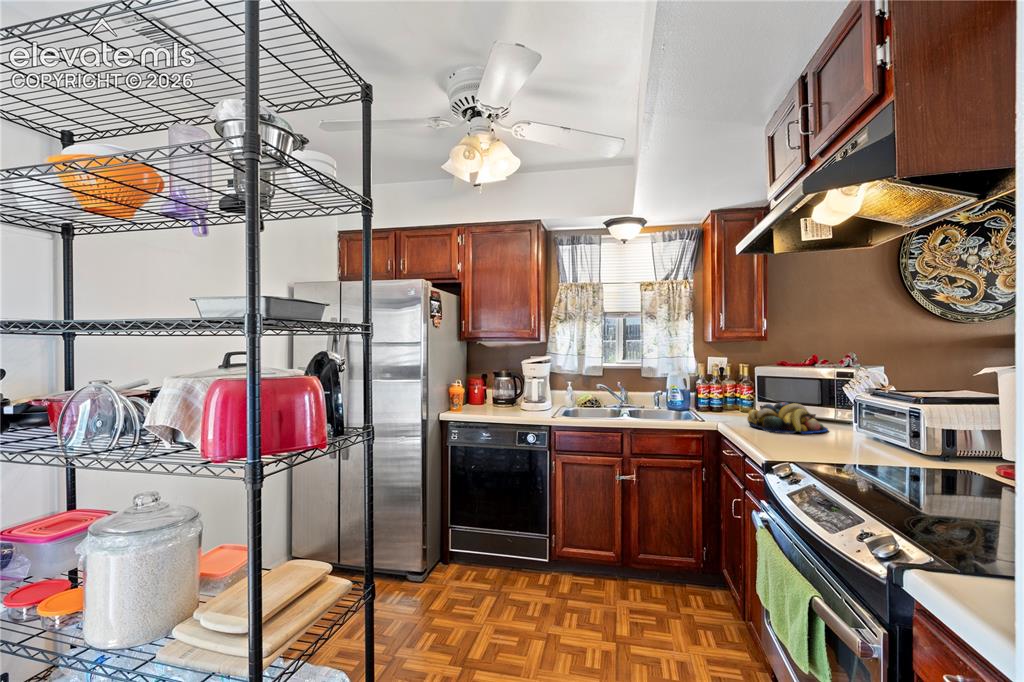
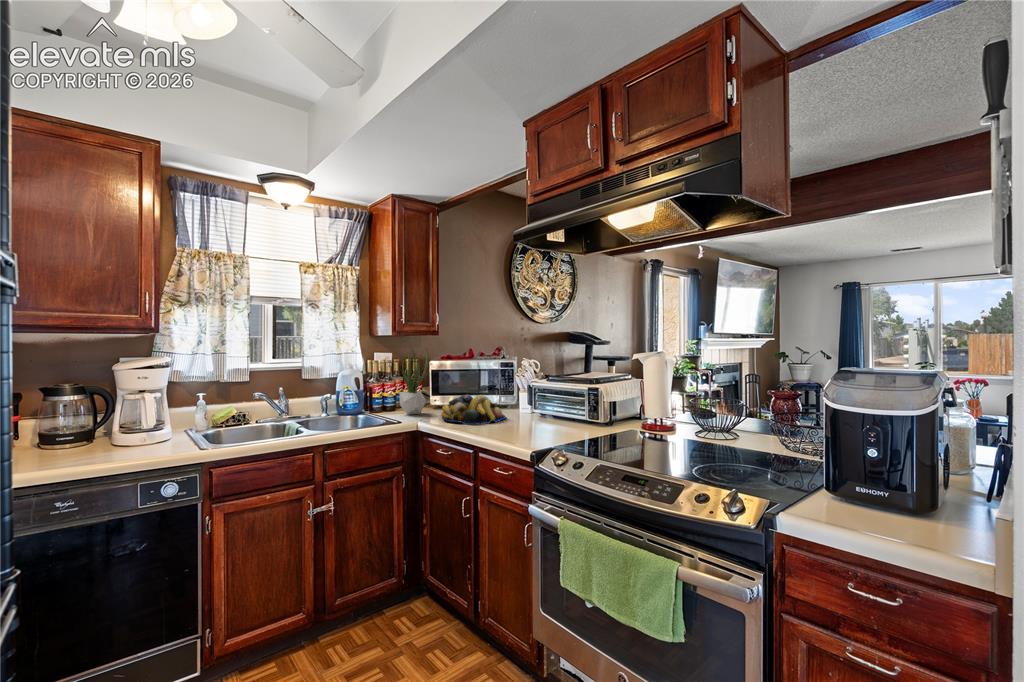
potted plant: none [721,350,752,417] -> present [399,348,428,414]

